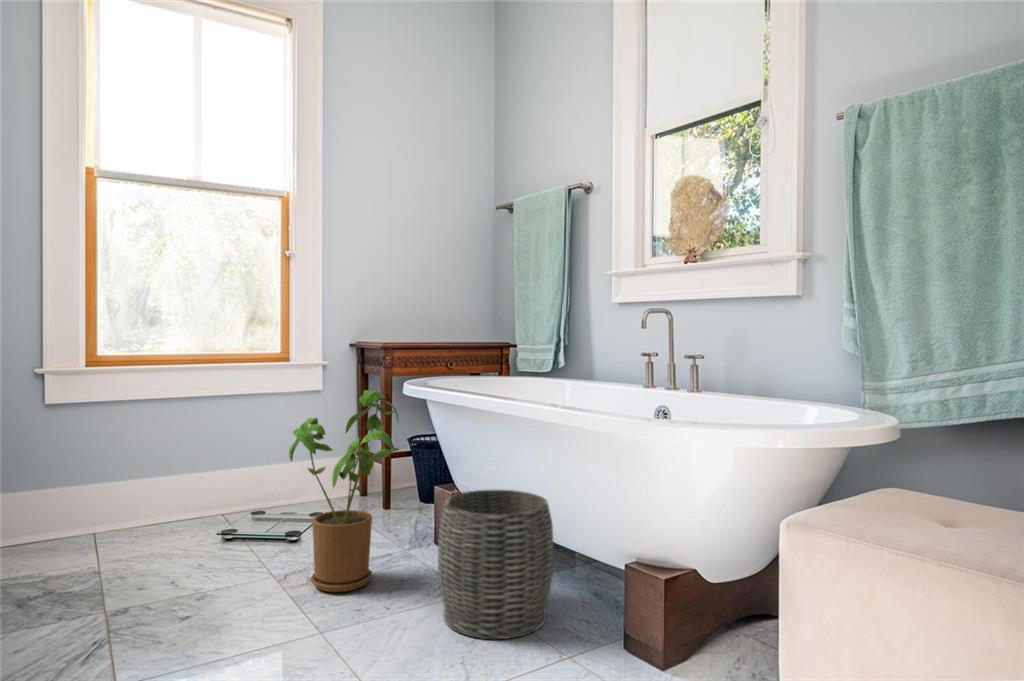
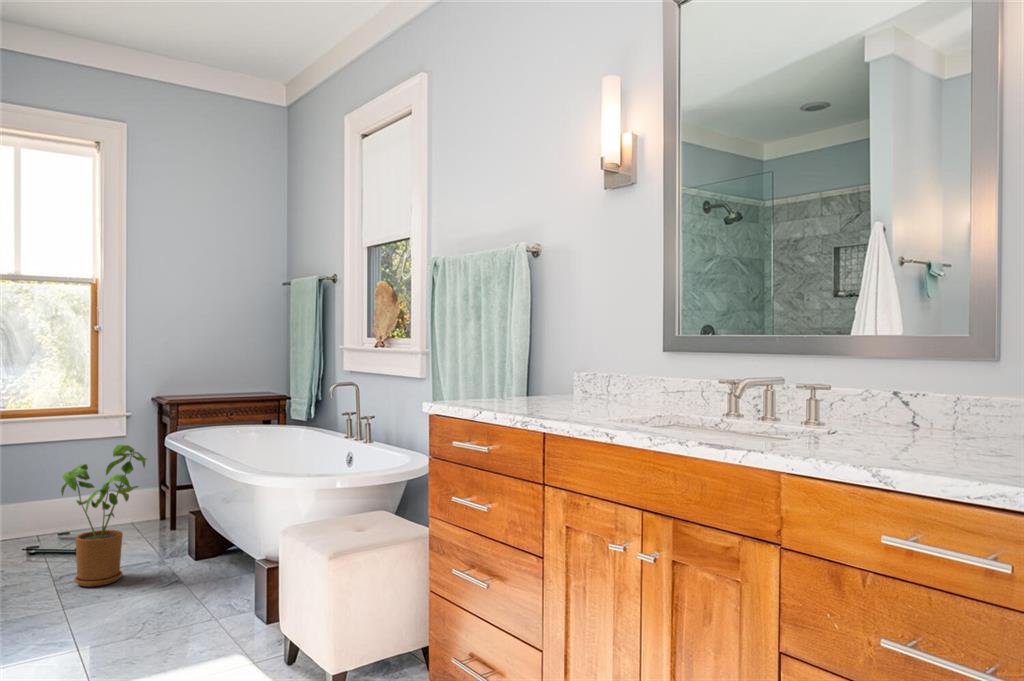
woven basket: present [438,490,554,639] -> none [148,514,232,610]

